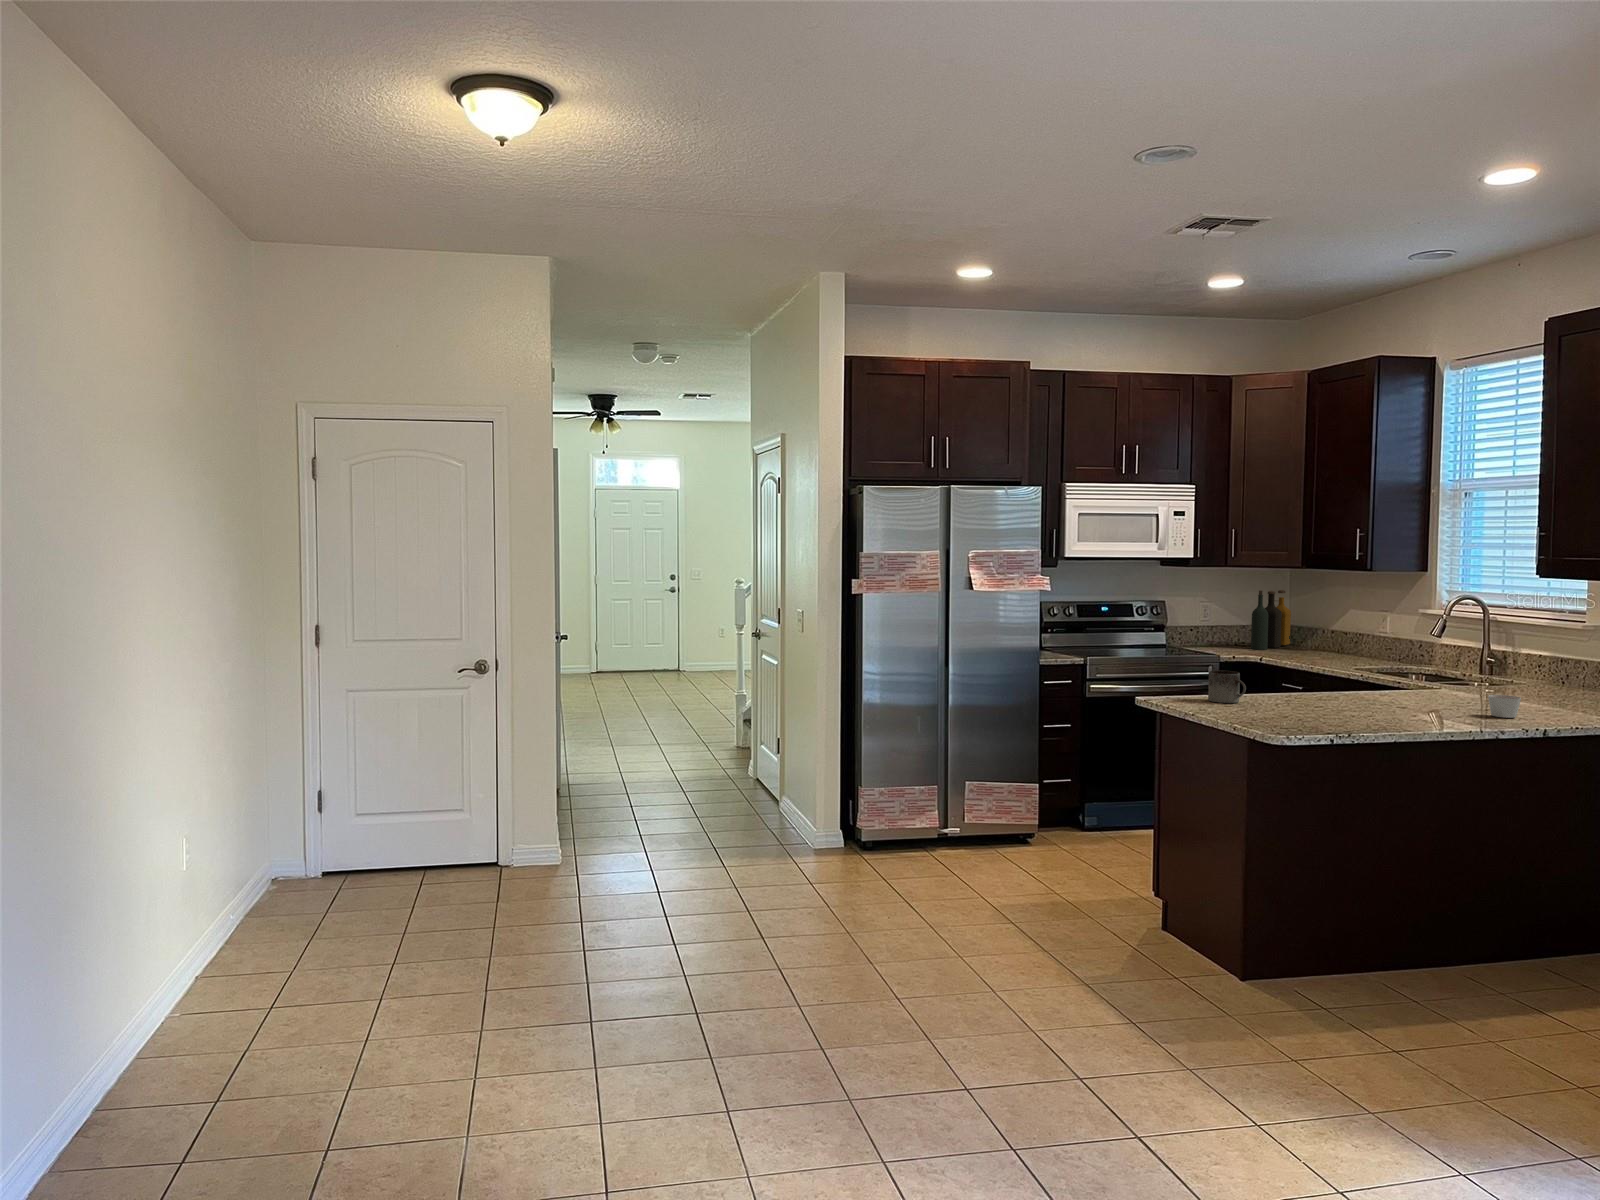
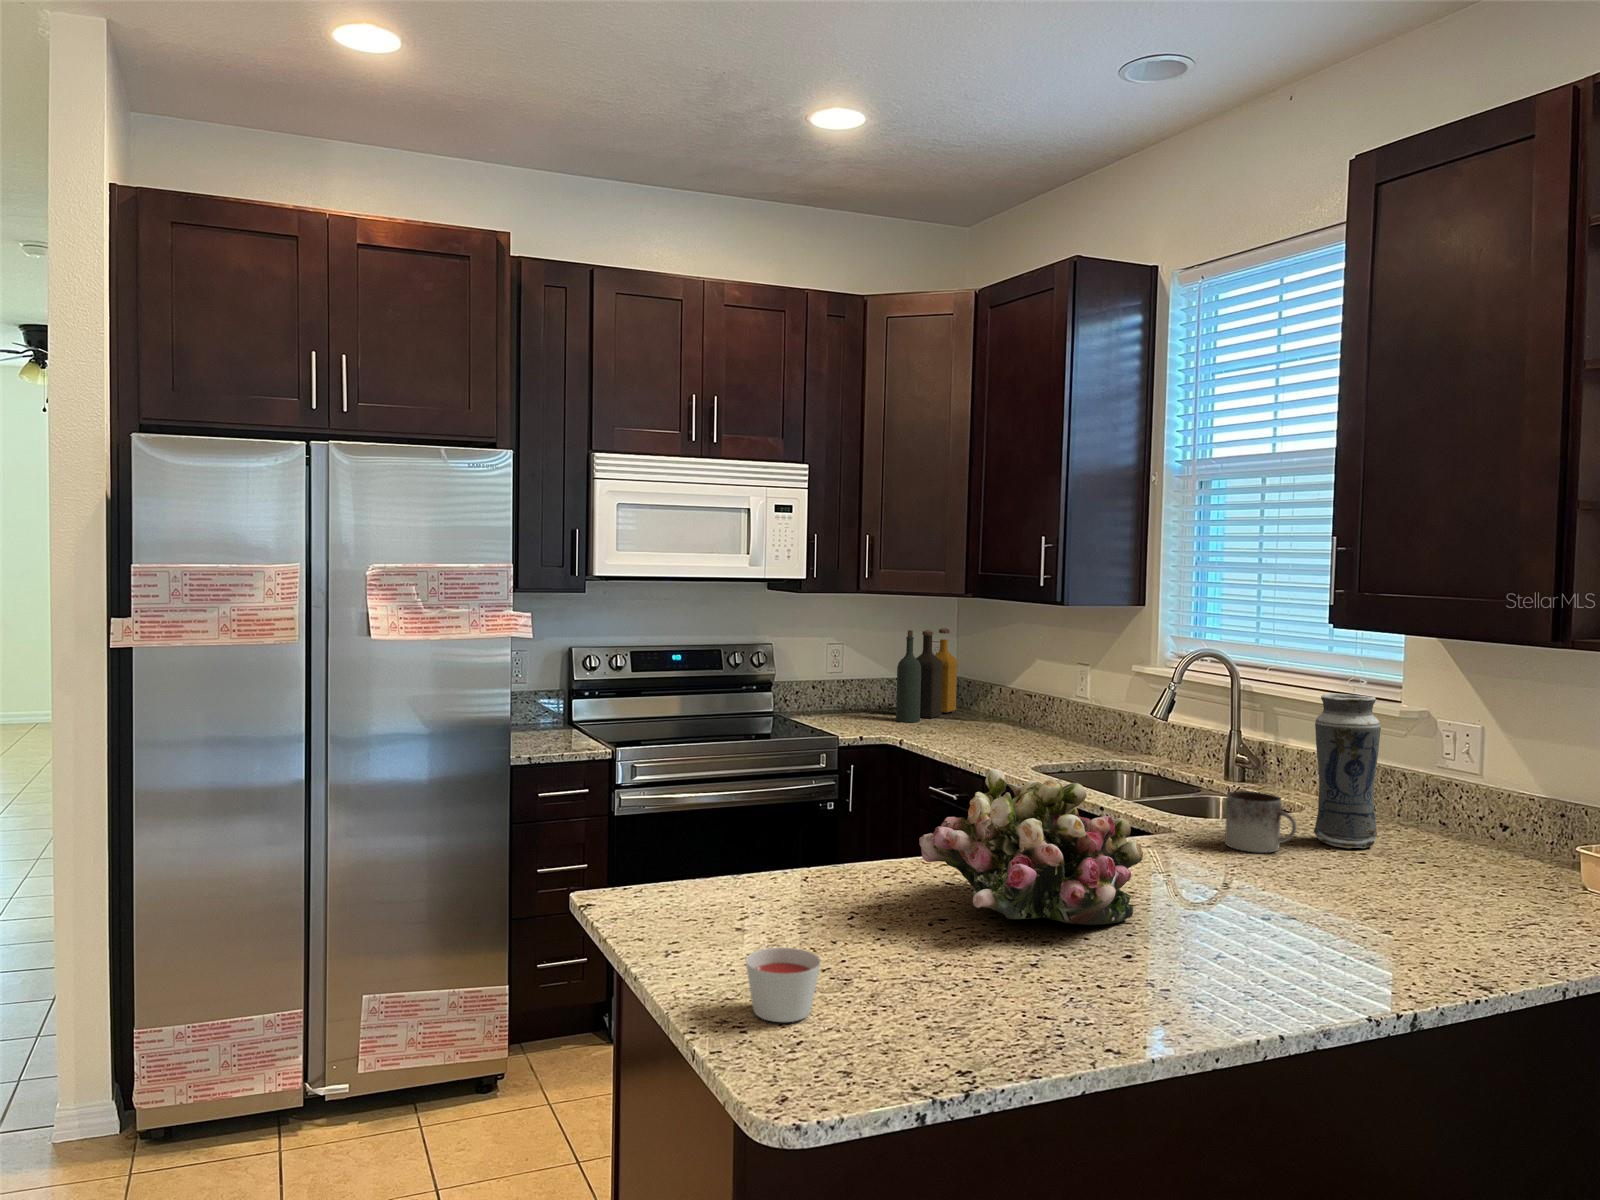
vase: none [1526,614,1565,696] -> present [1314,693,1381,848]
flower arrangement: none [1310,640,1422,708] -> present [919,769,1143,925]
mug: present [1208,670,1246,703] -> present [1225,791,1297,853]
candle: present [1488,695,1521,718] -> present [746,947,821,1022]

